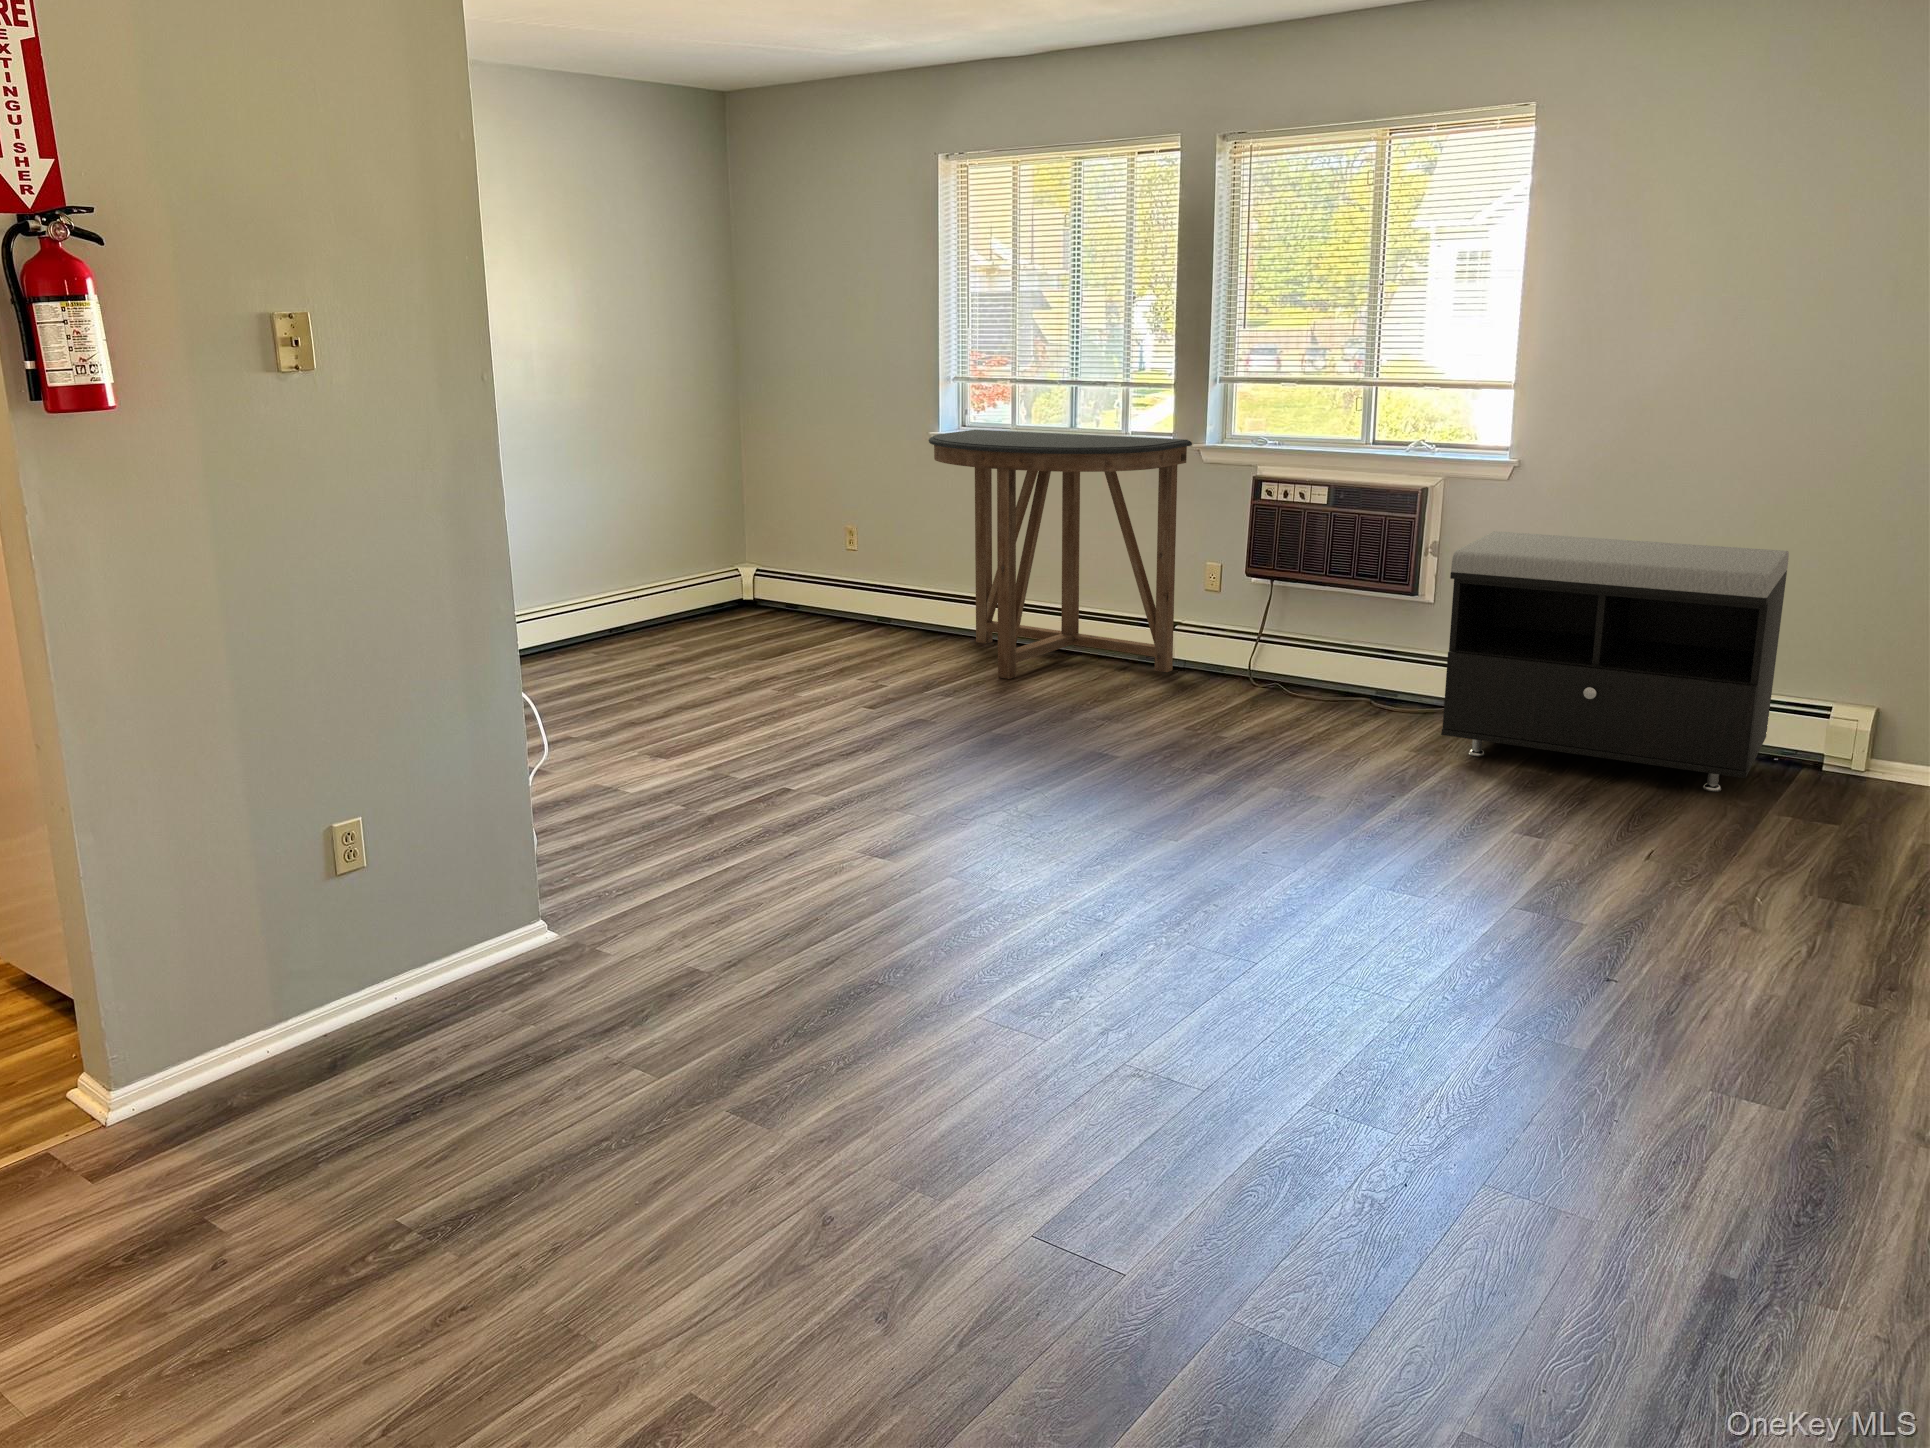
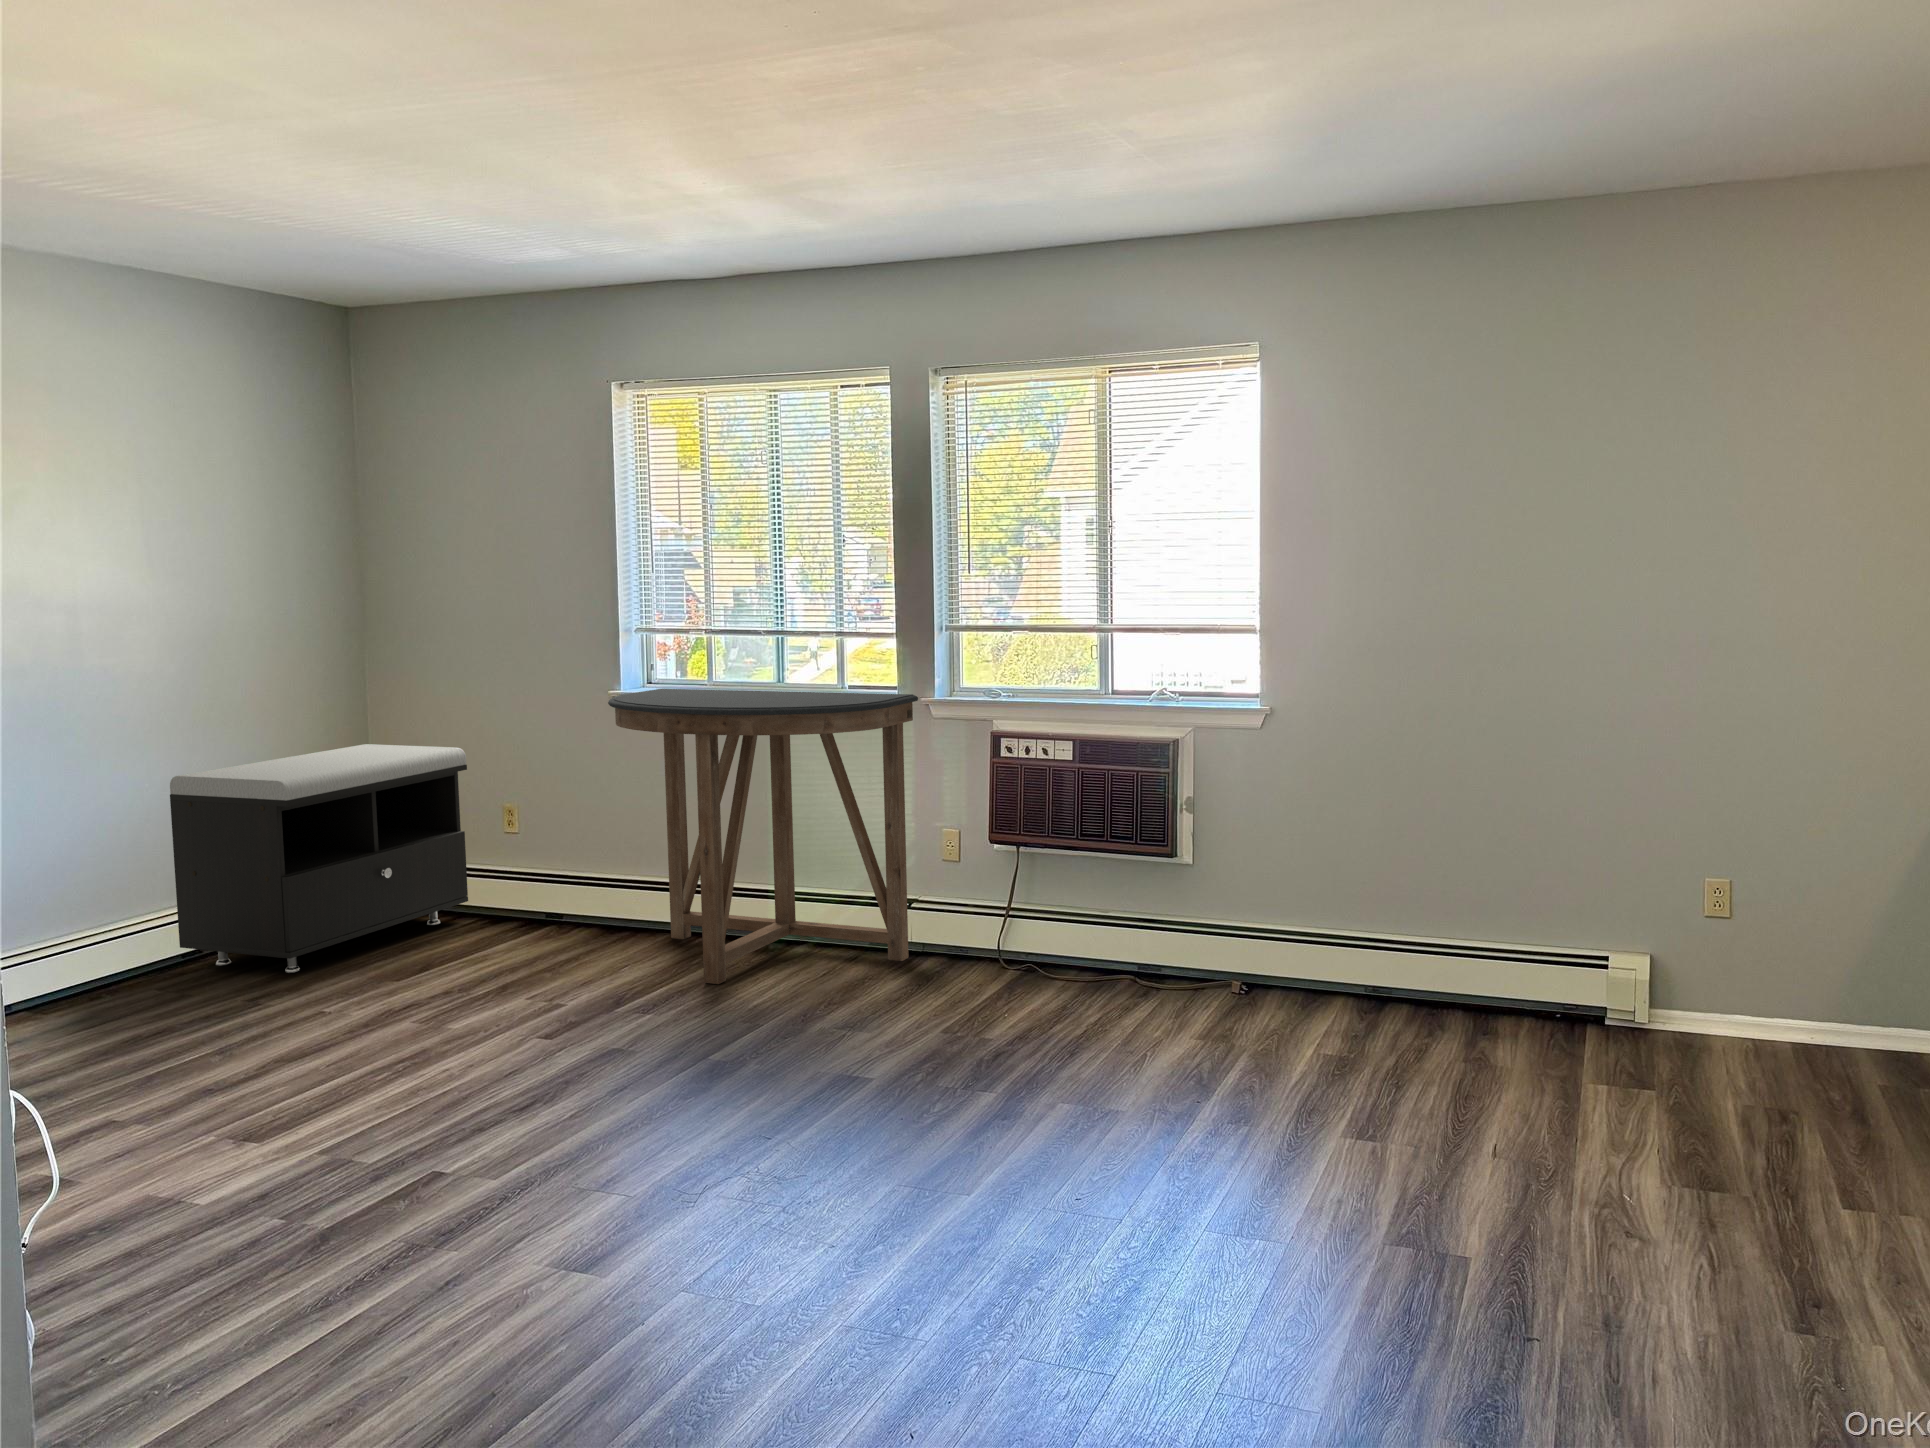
storage bench: present [1441,531,1789,791] -> present [170,744,468,973]

